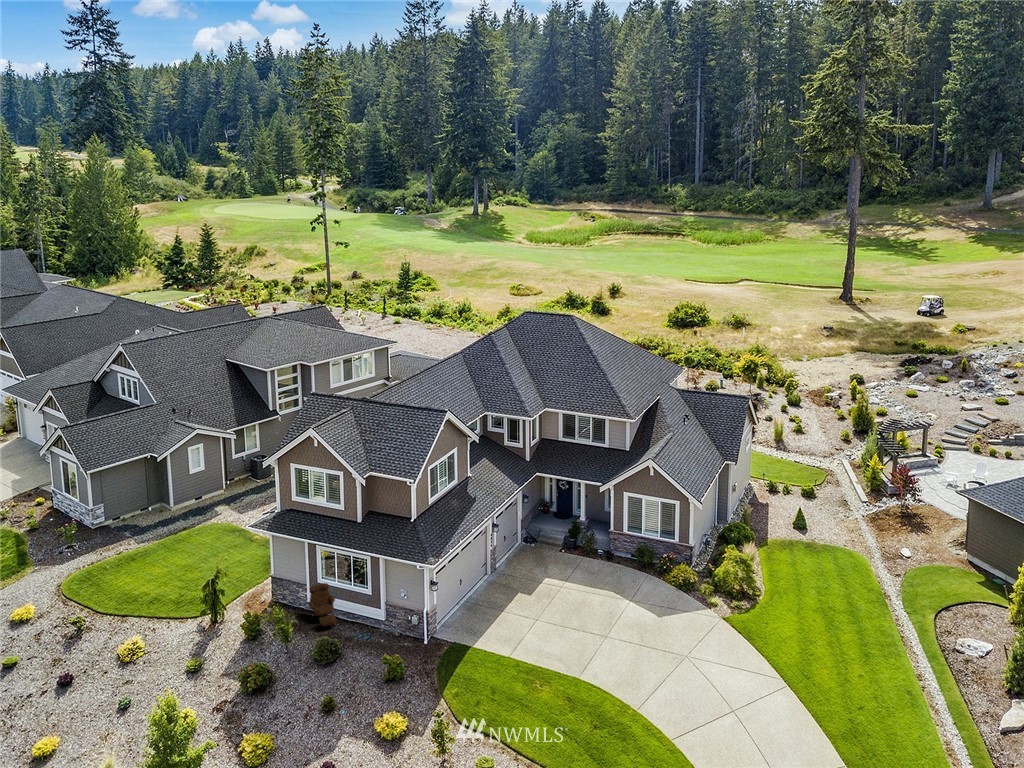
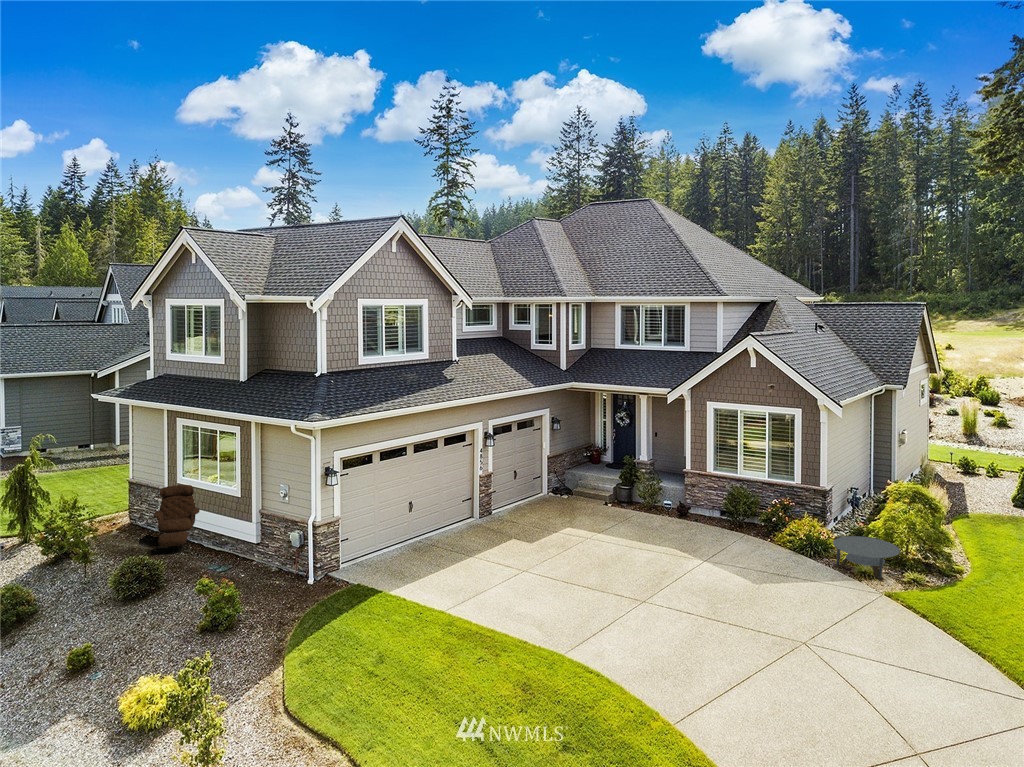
round table: none [697,579,729,606] -> present [833,536,900,581]

